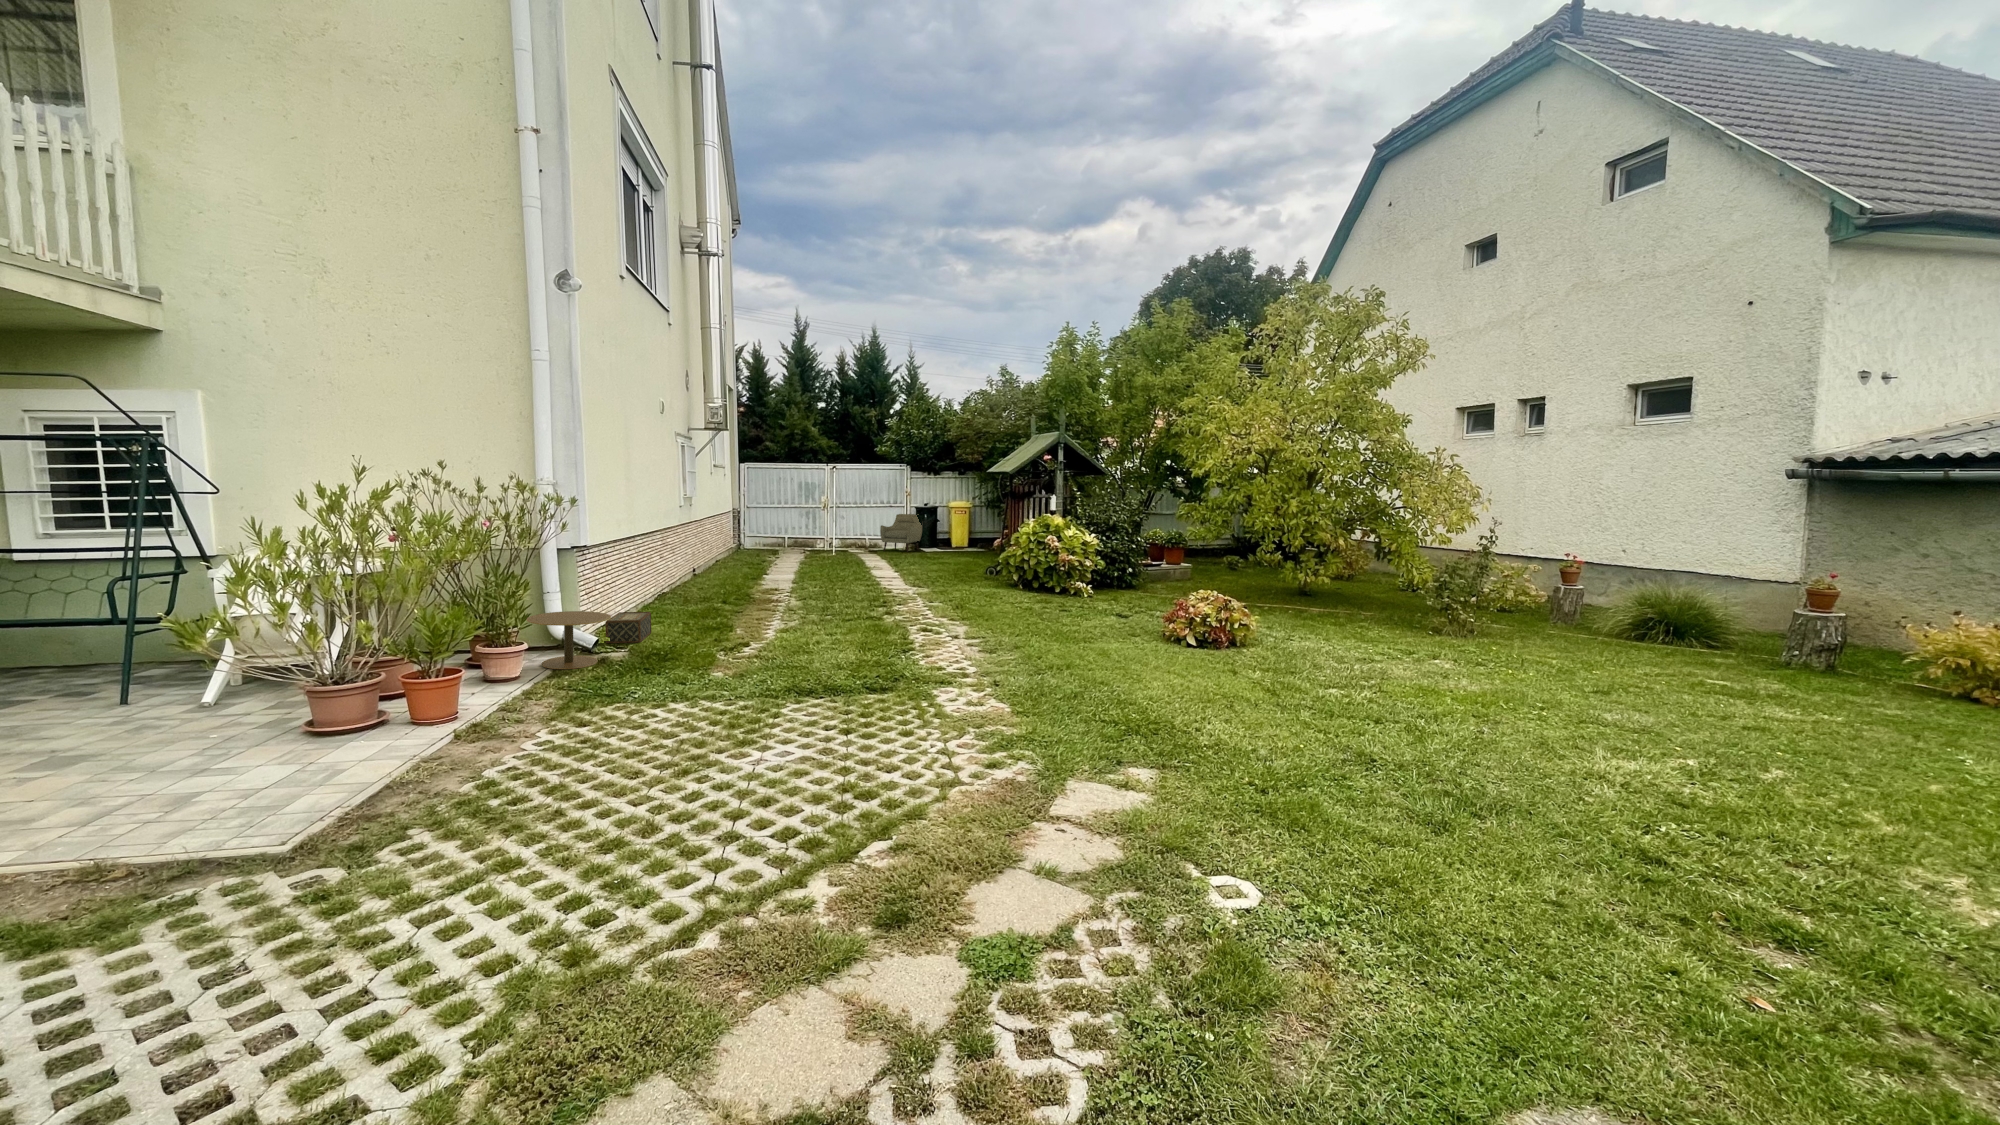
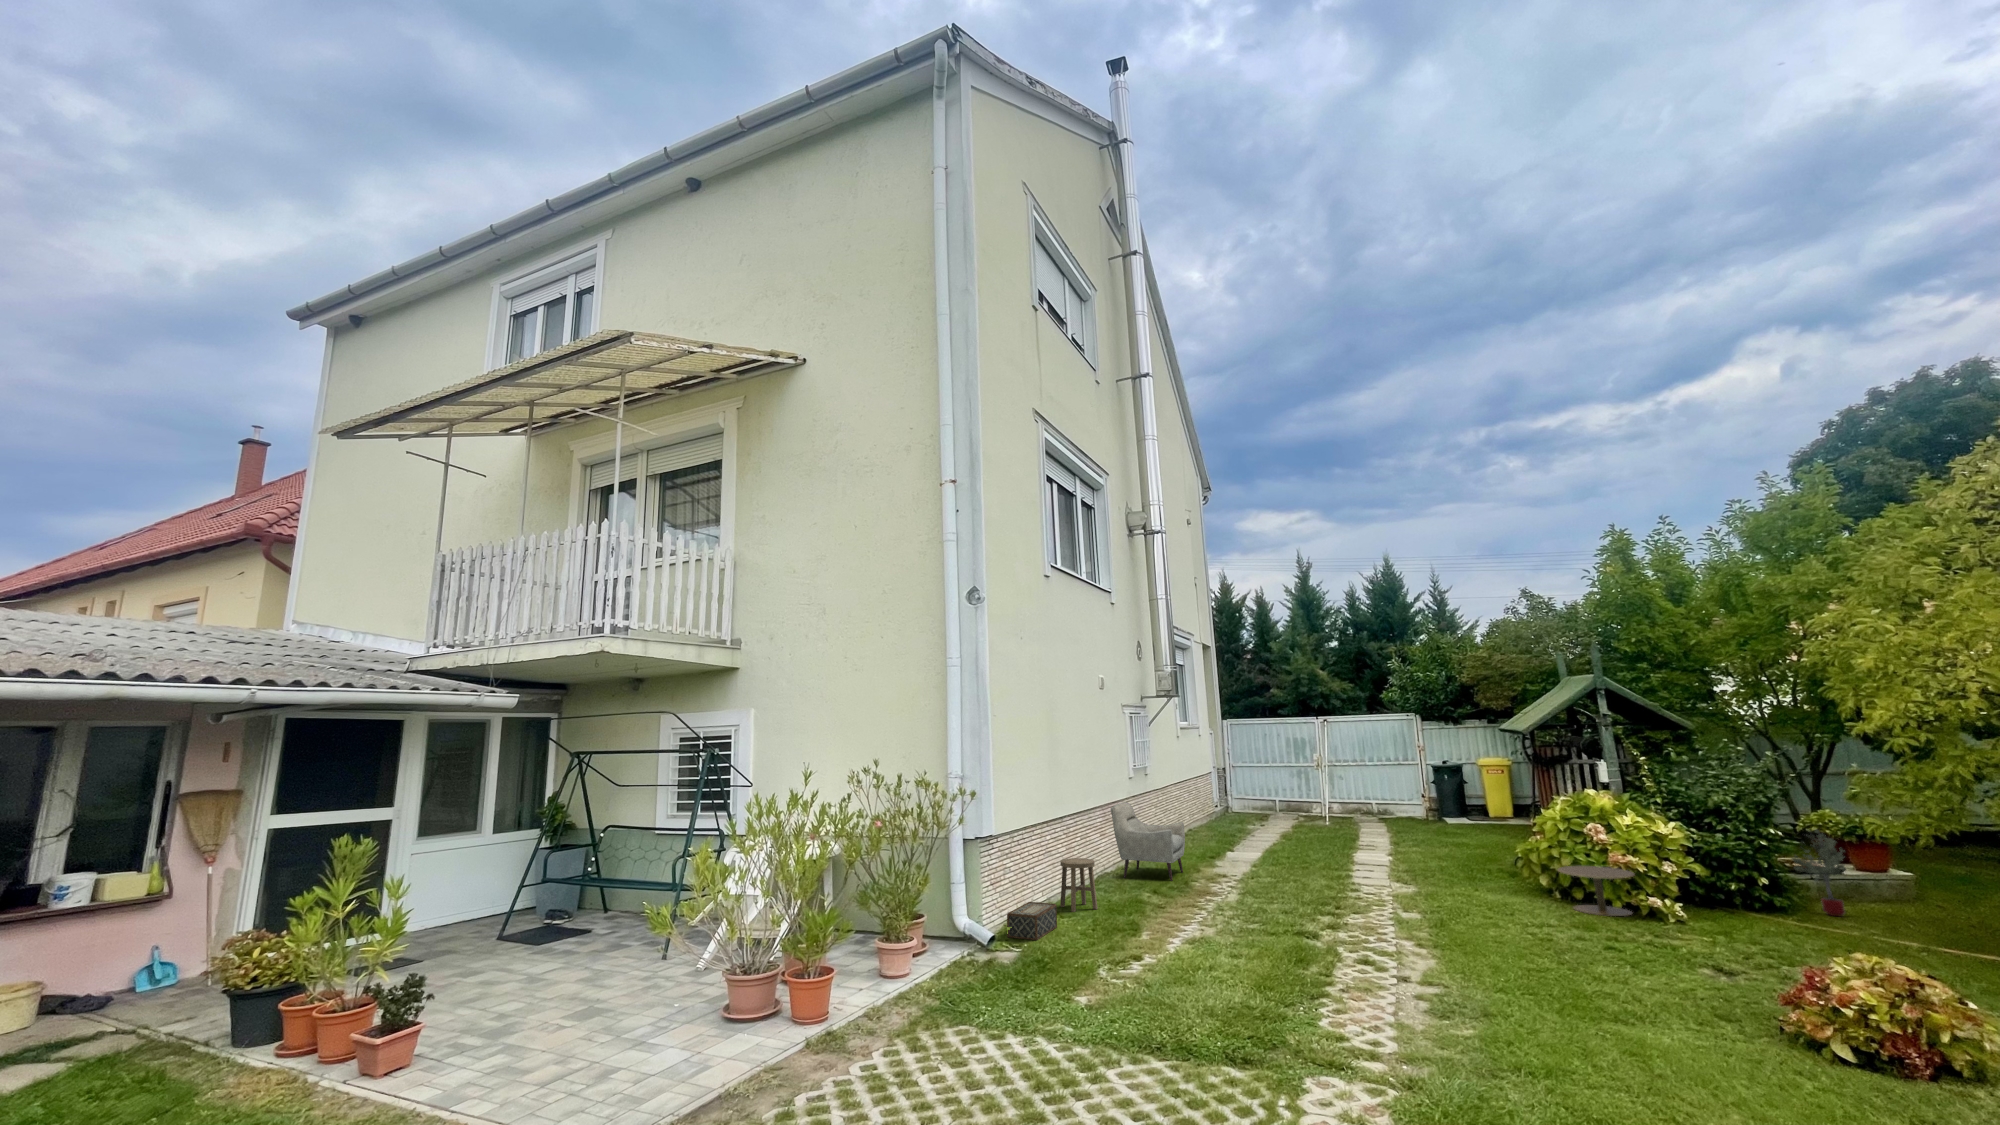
chair: present [880,514,922,552] -> present [1111,802,1185,881]
potted tree: none [1142,538,1169,589] -> present [1792,830,1846,916]
stool: none [638,574,679,622] -> present [1060,858,1098,912]
side table: present [527,611,611,669] -> present [1558,866,1634,916]

